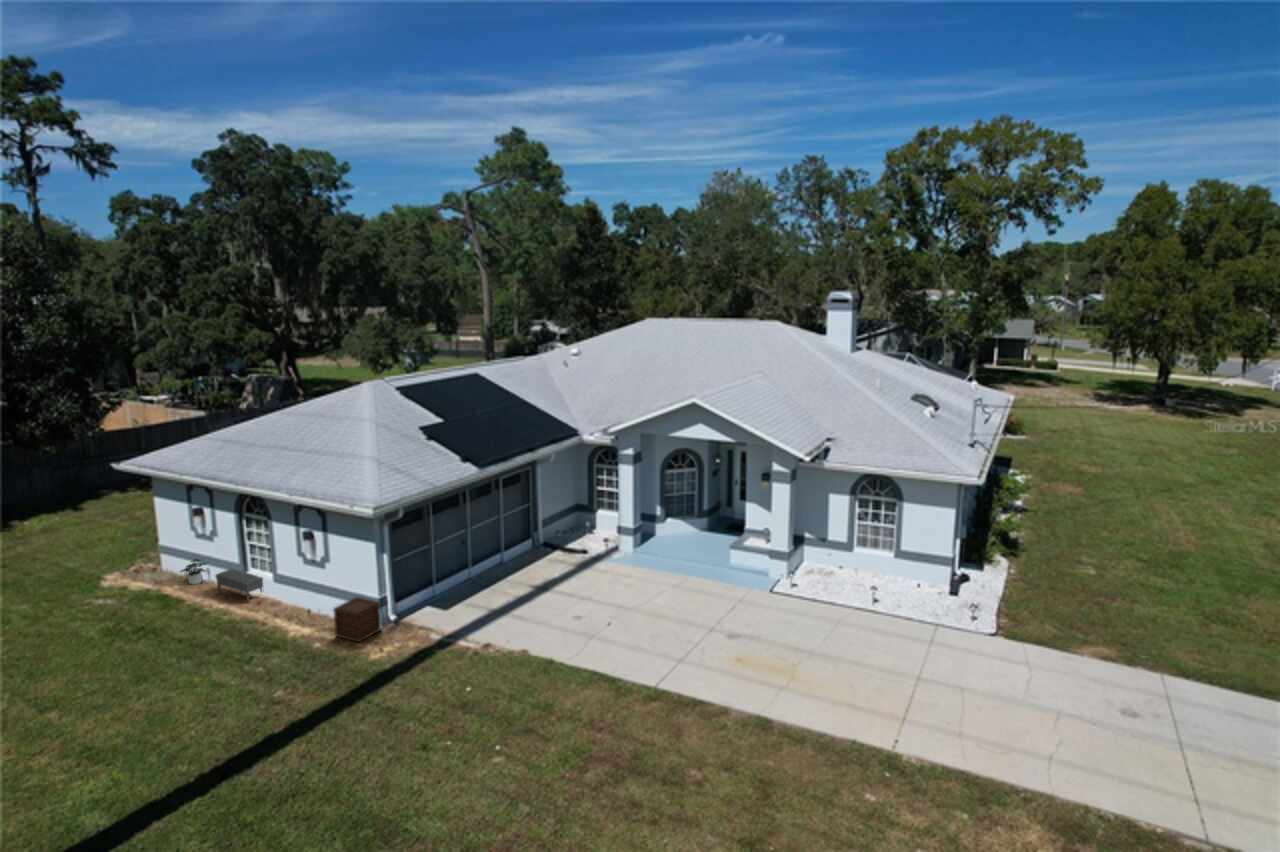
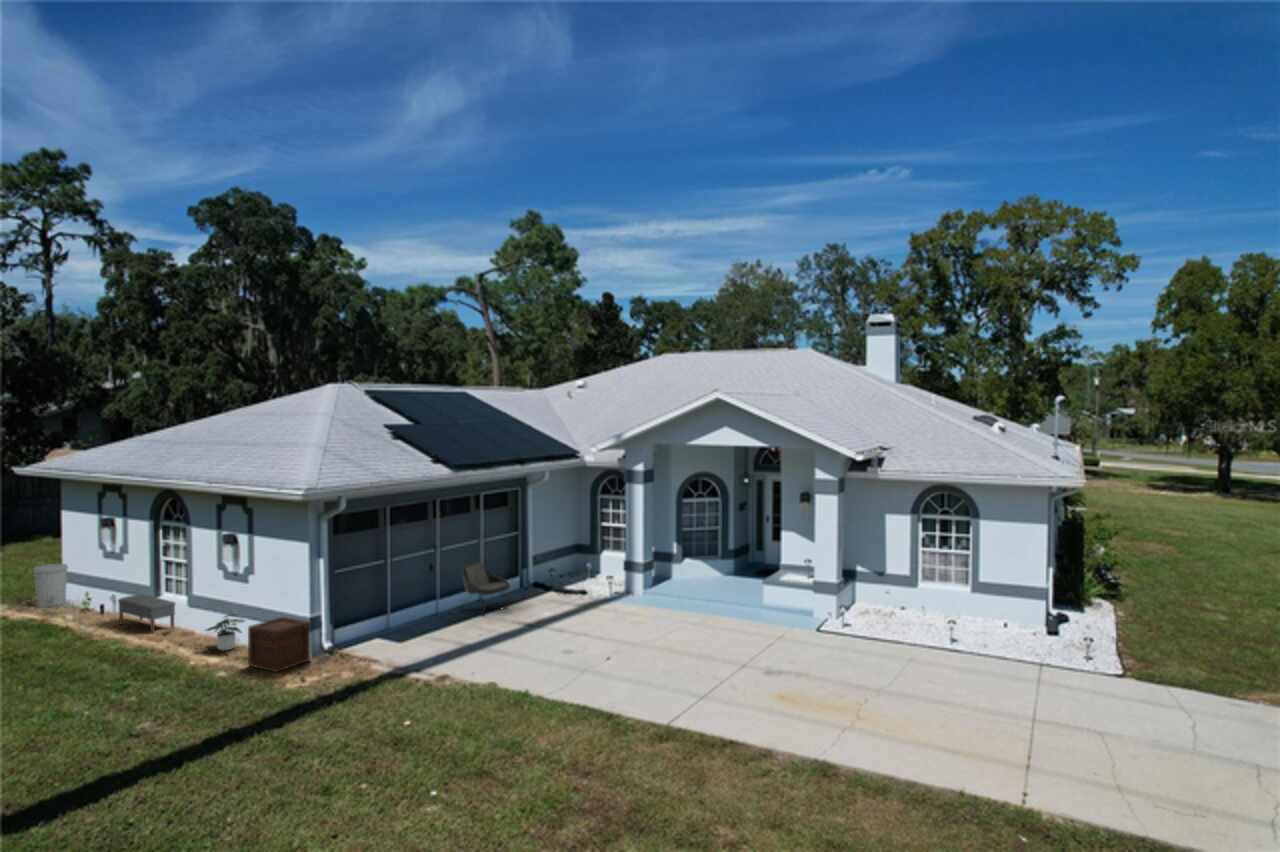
lounge chair: none [487,534,527,579] -> present [462,562,510,614]
trash can: none [136,538,165,575] -> present [33,564,68,608]
potted plant: present [180,559,207,584] -> present [206,614,244,651]

